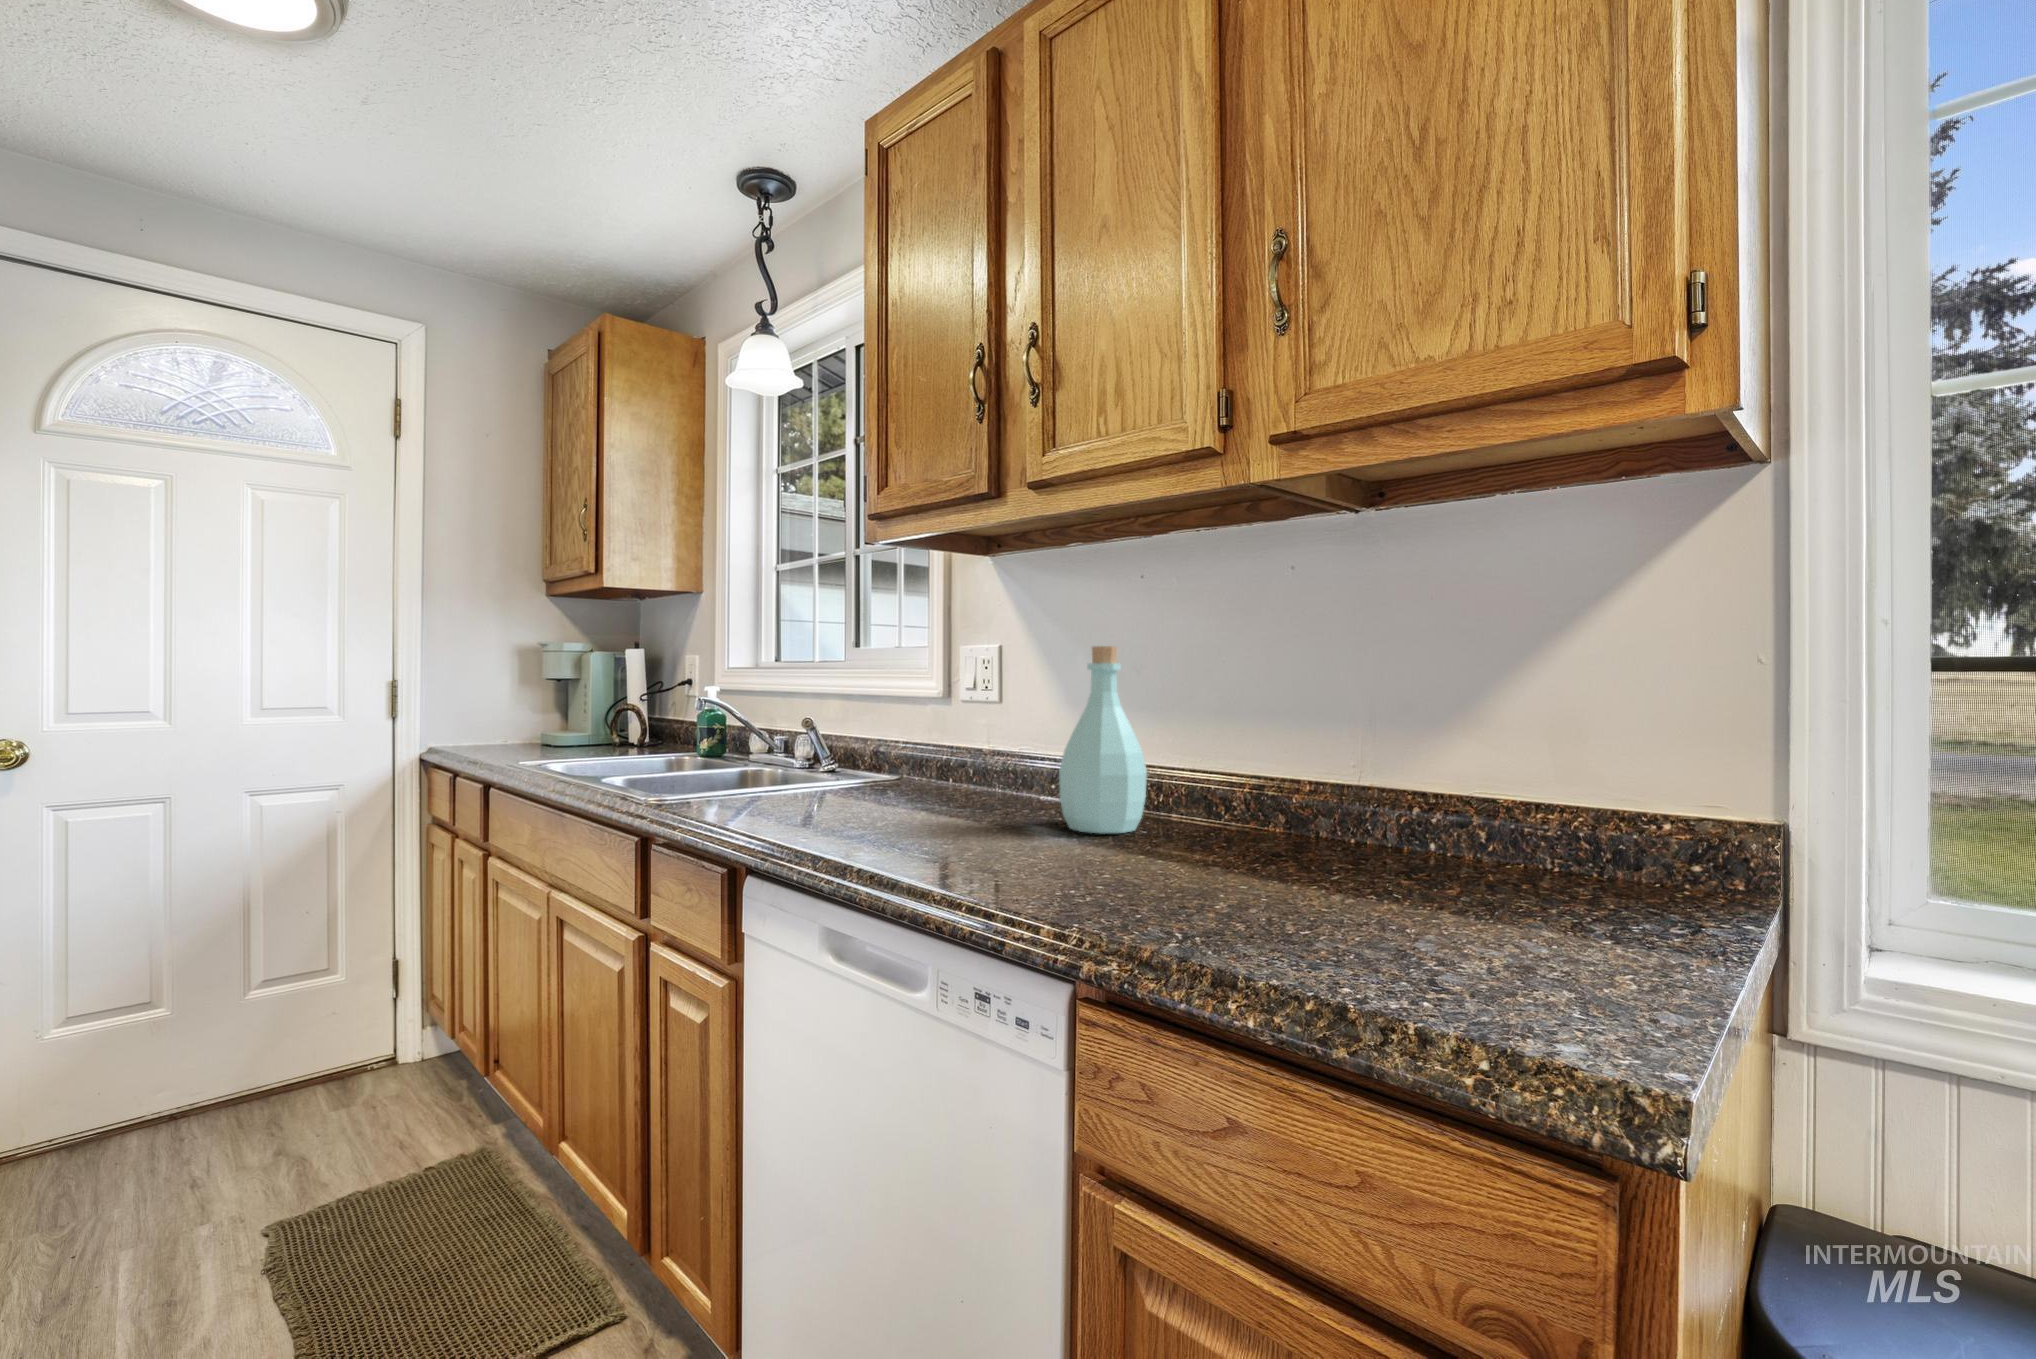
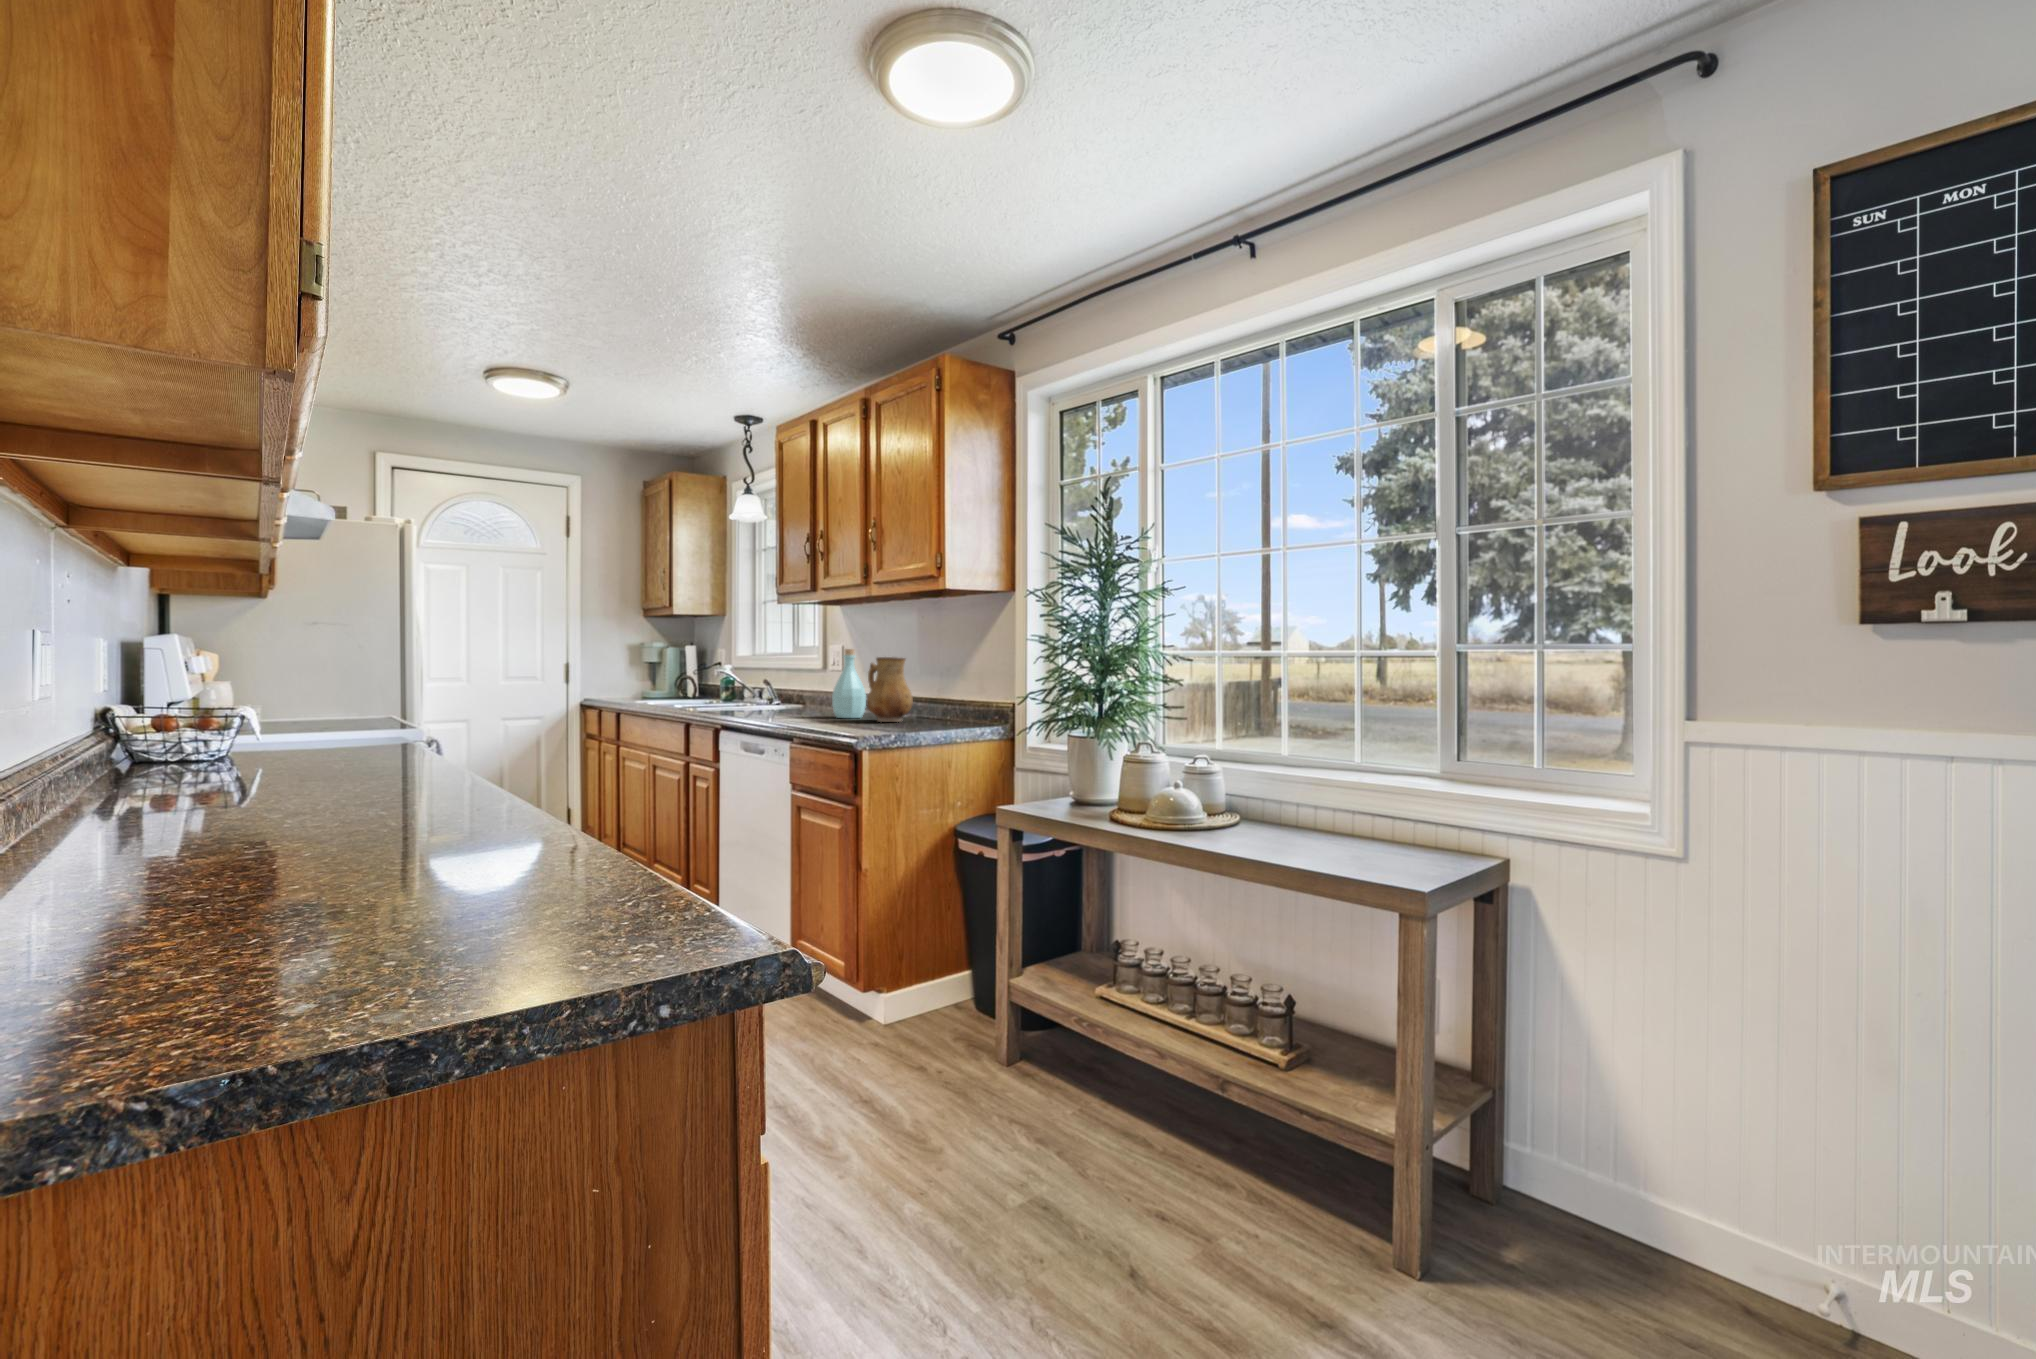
ceramic pitcher: none [1187,668,1337,858] -> present [867,657,913,722]

